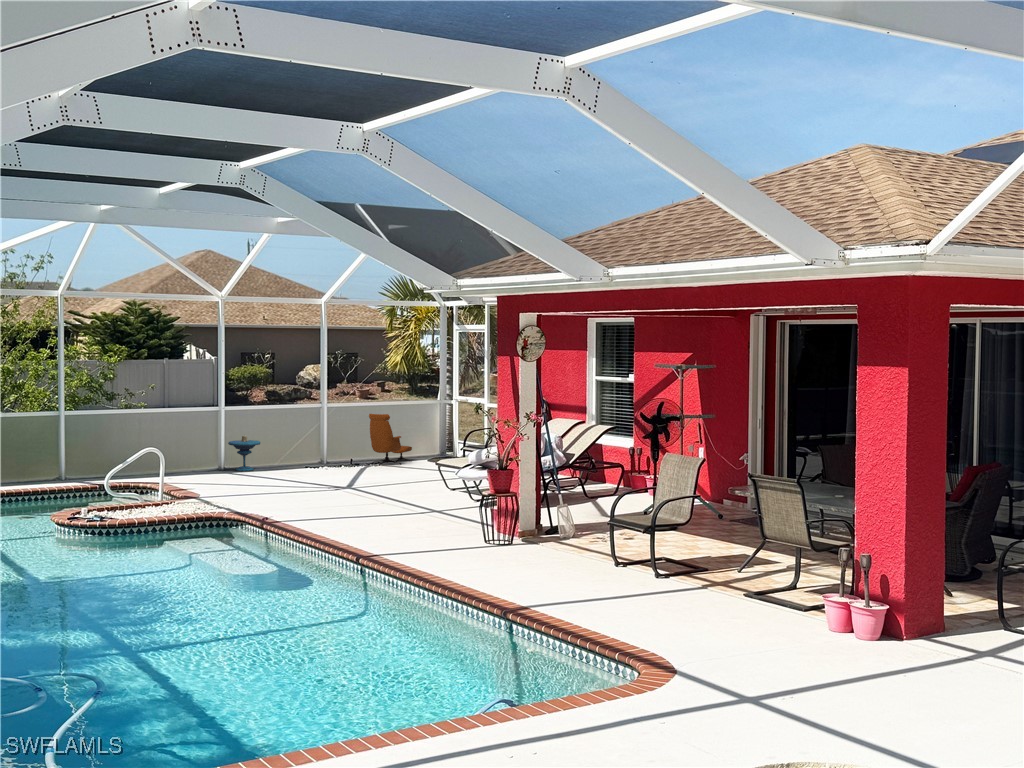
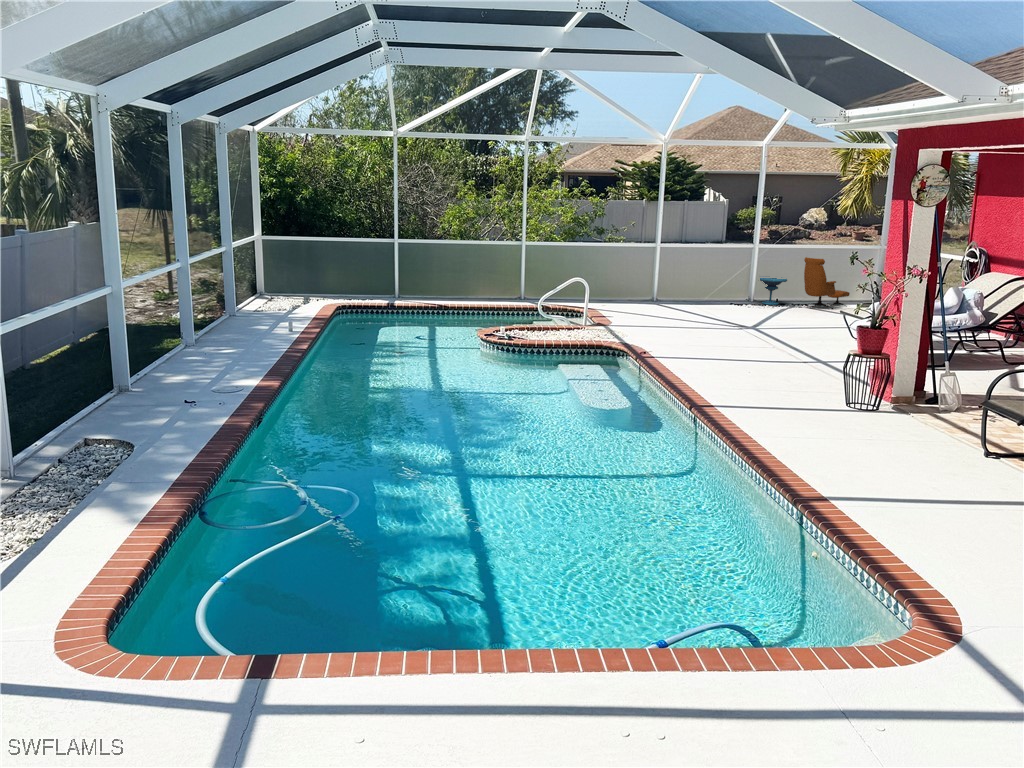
side table: present [228,435,260,471] -> present [760,276,787,305]

